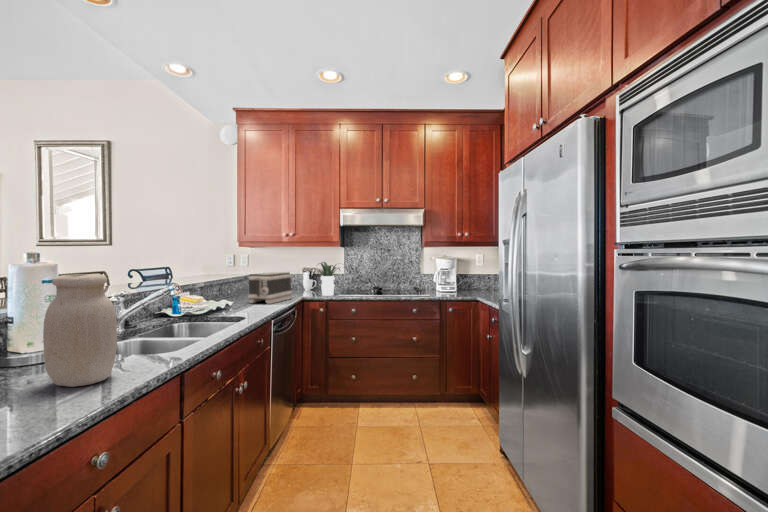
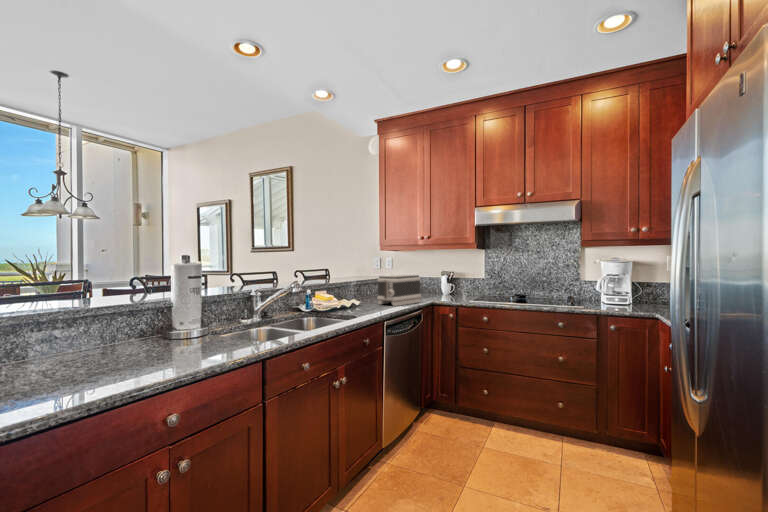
potted plant: present [318,262,340,296] -> none [439,265,483,301]
jar: present [43,274,117,387] -> none [176,271,223,356]

